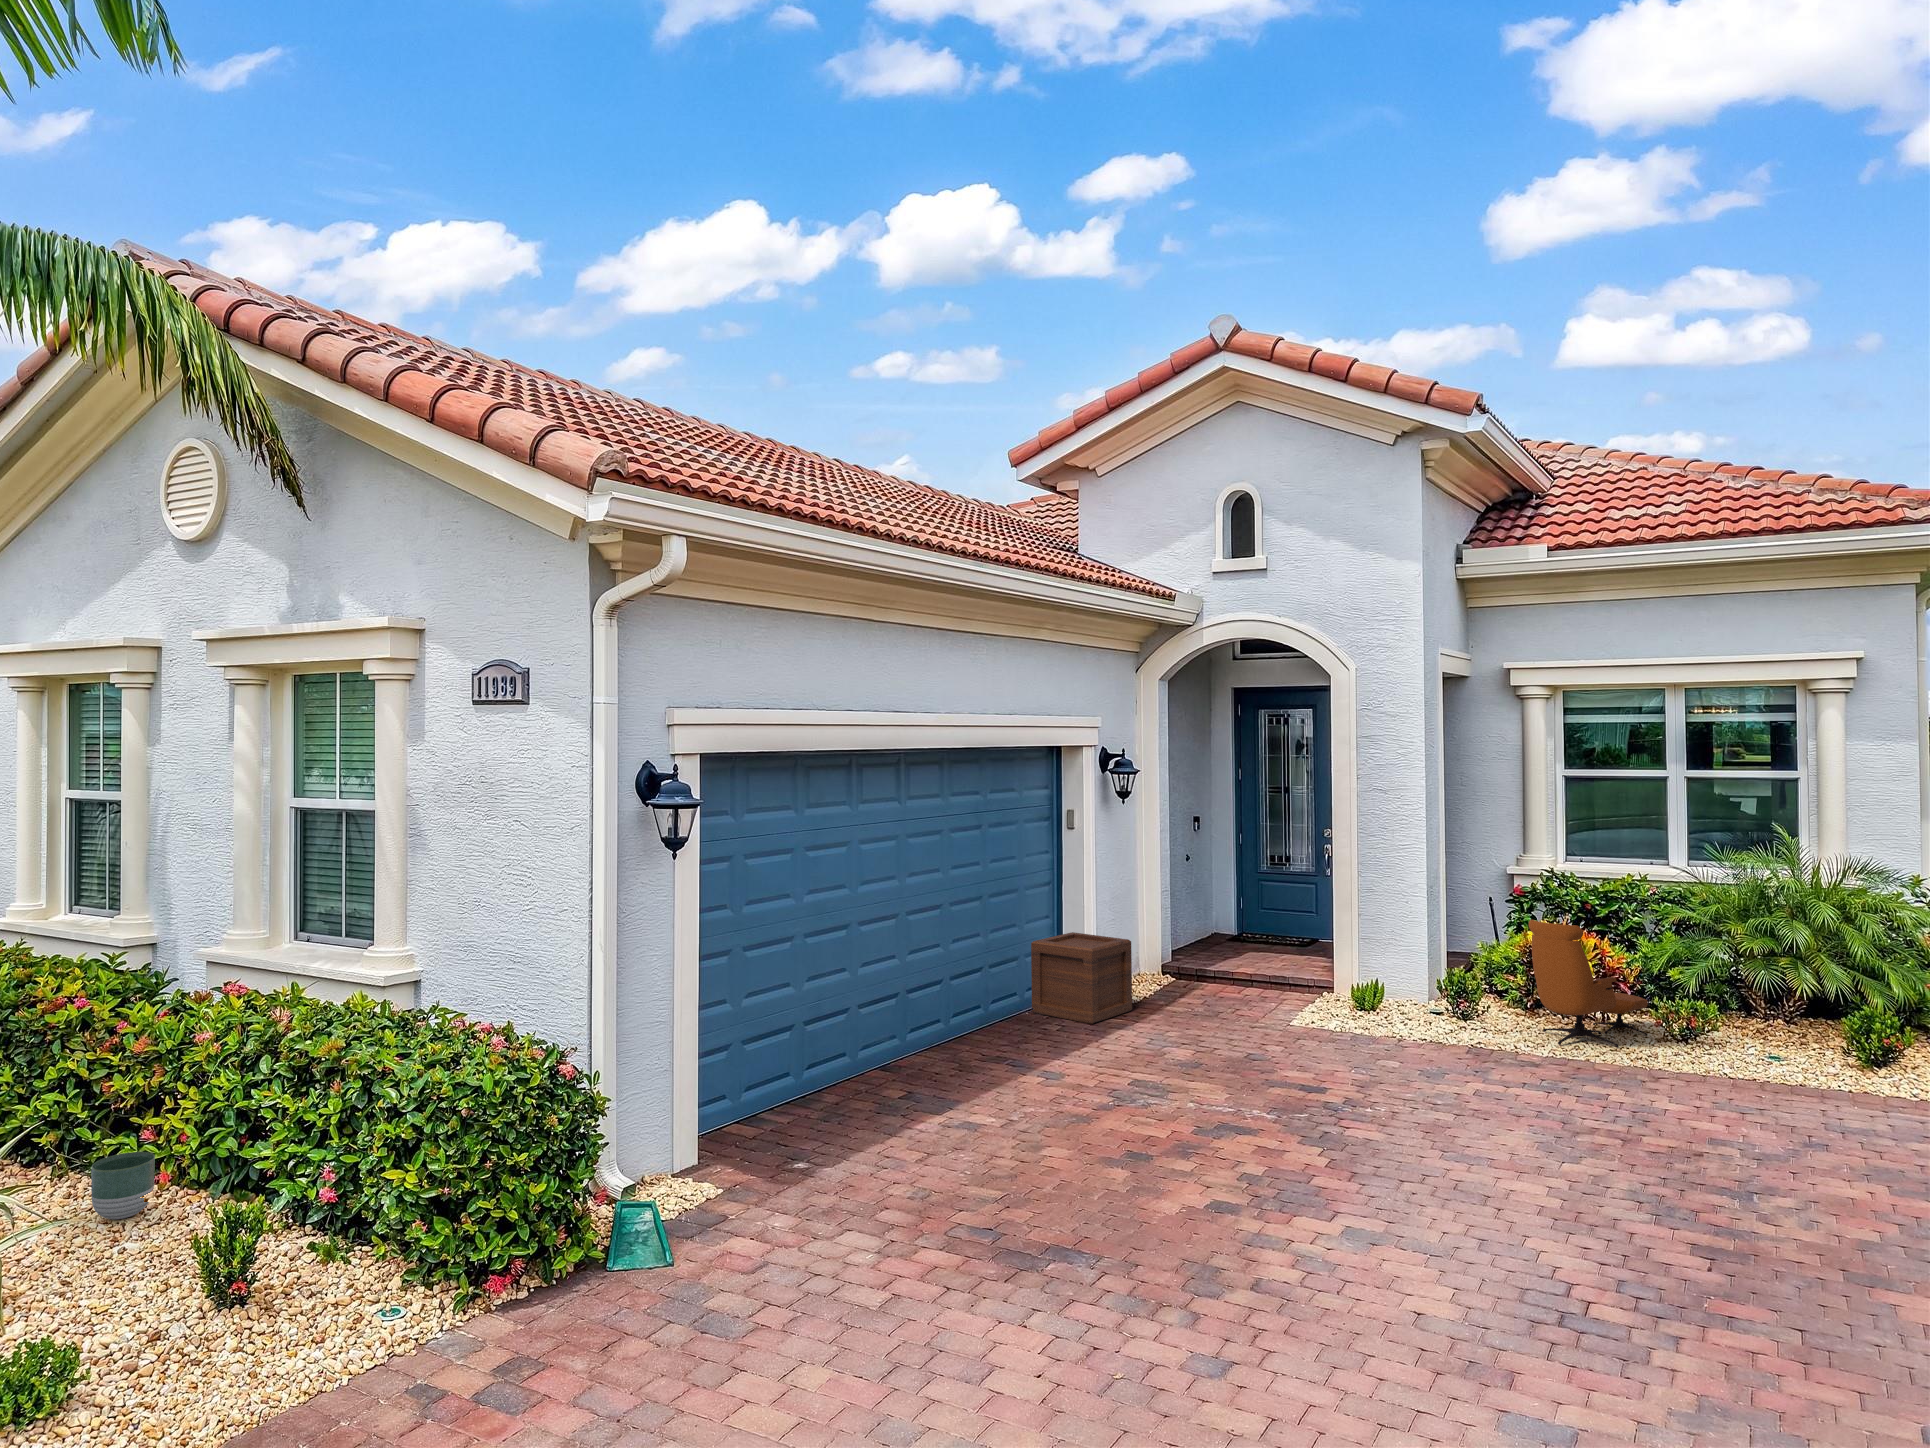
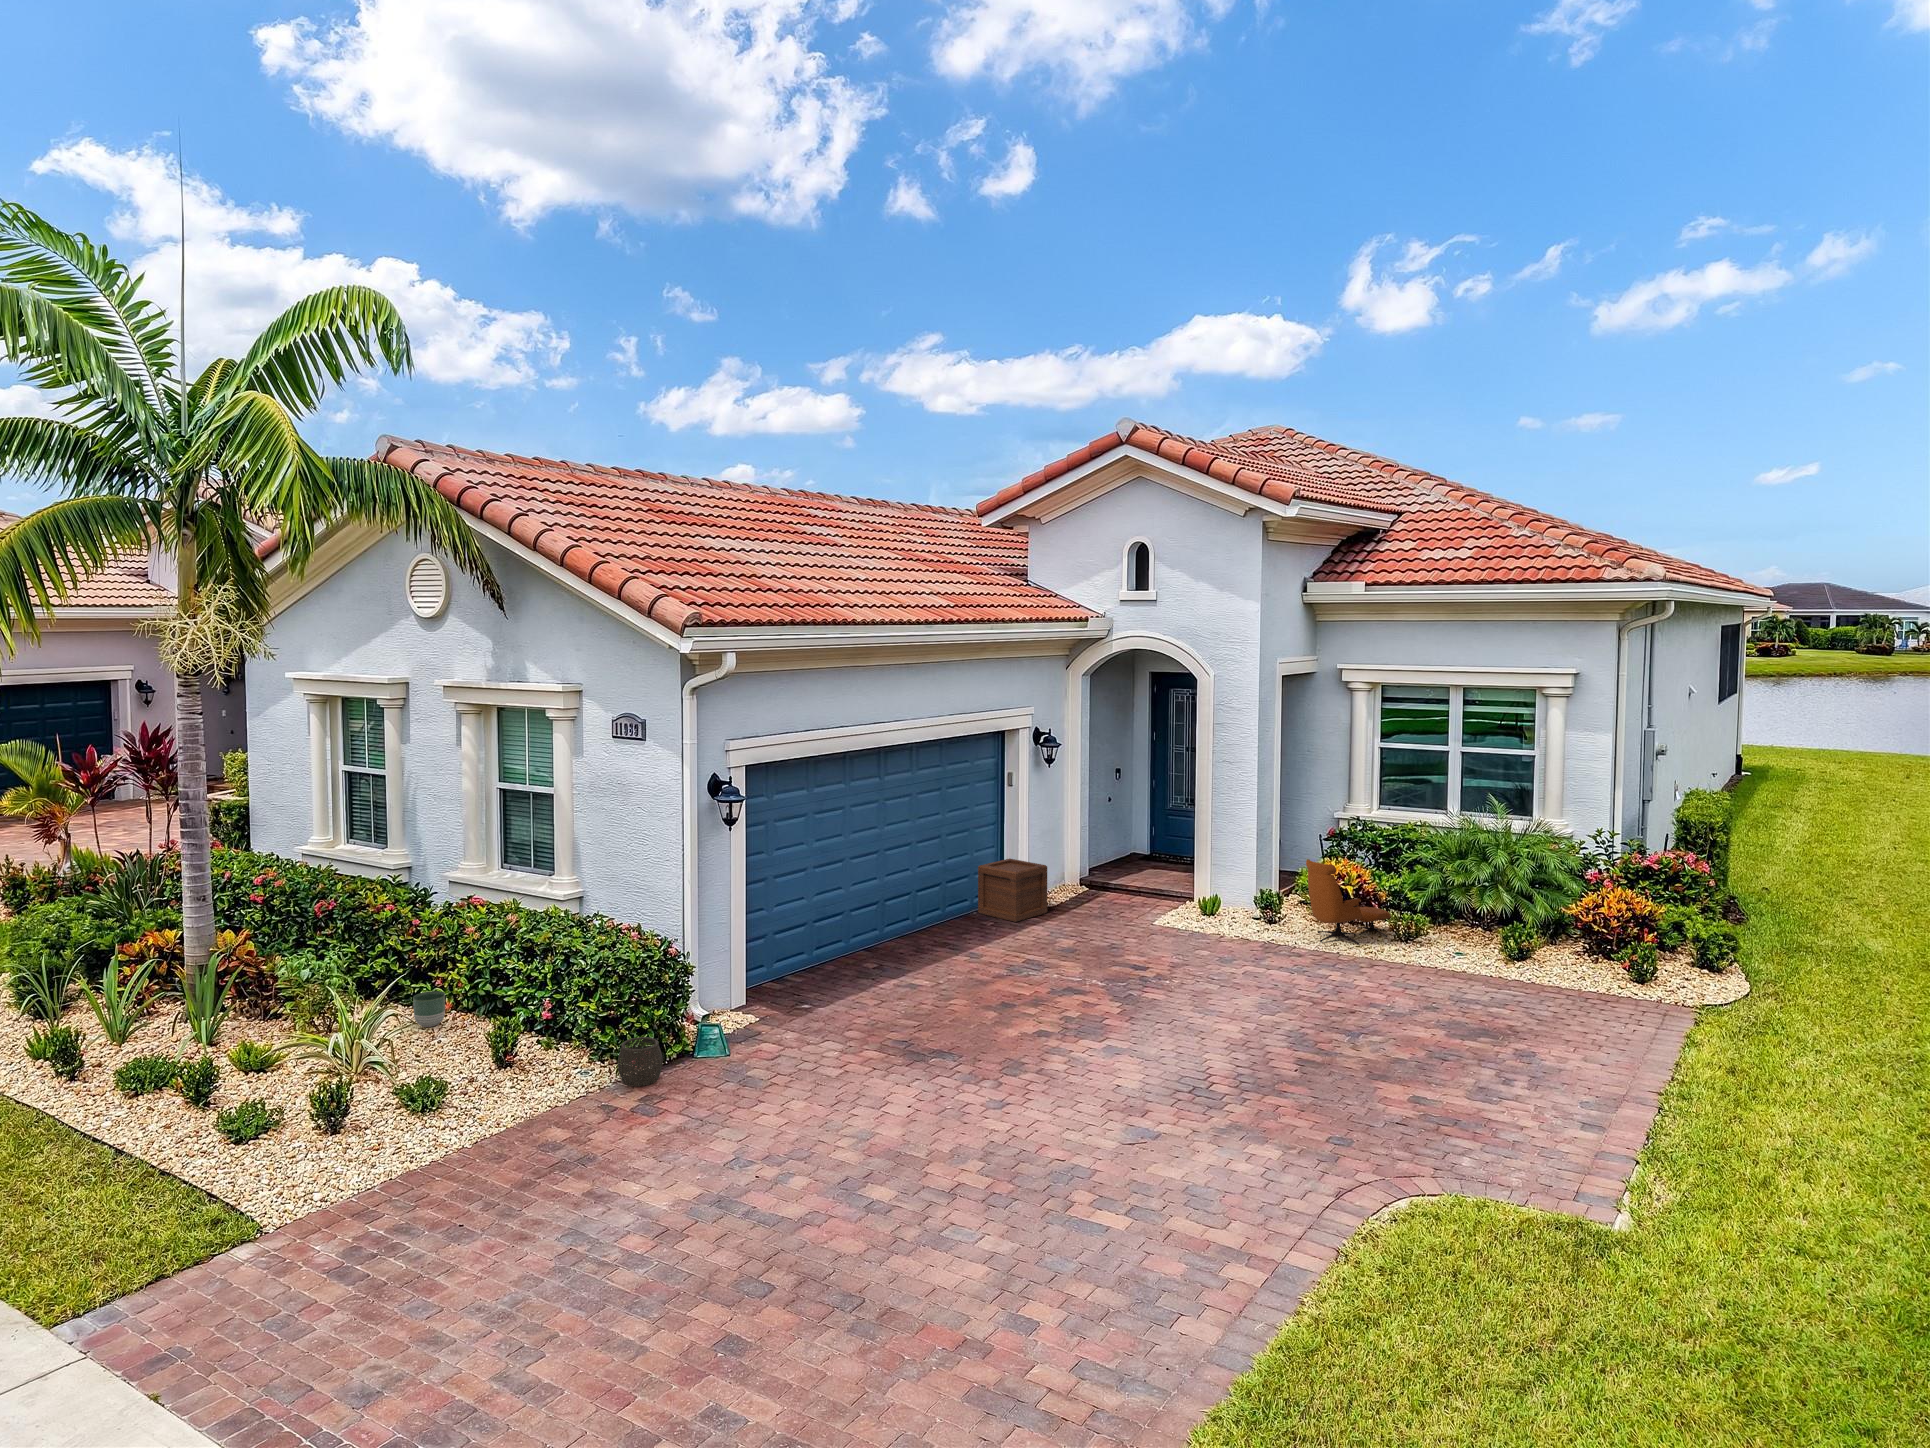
woven basket: none [451,1238,542,1343] -> present [618,1037,663,1087]

